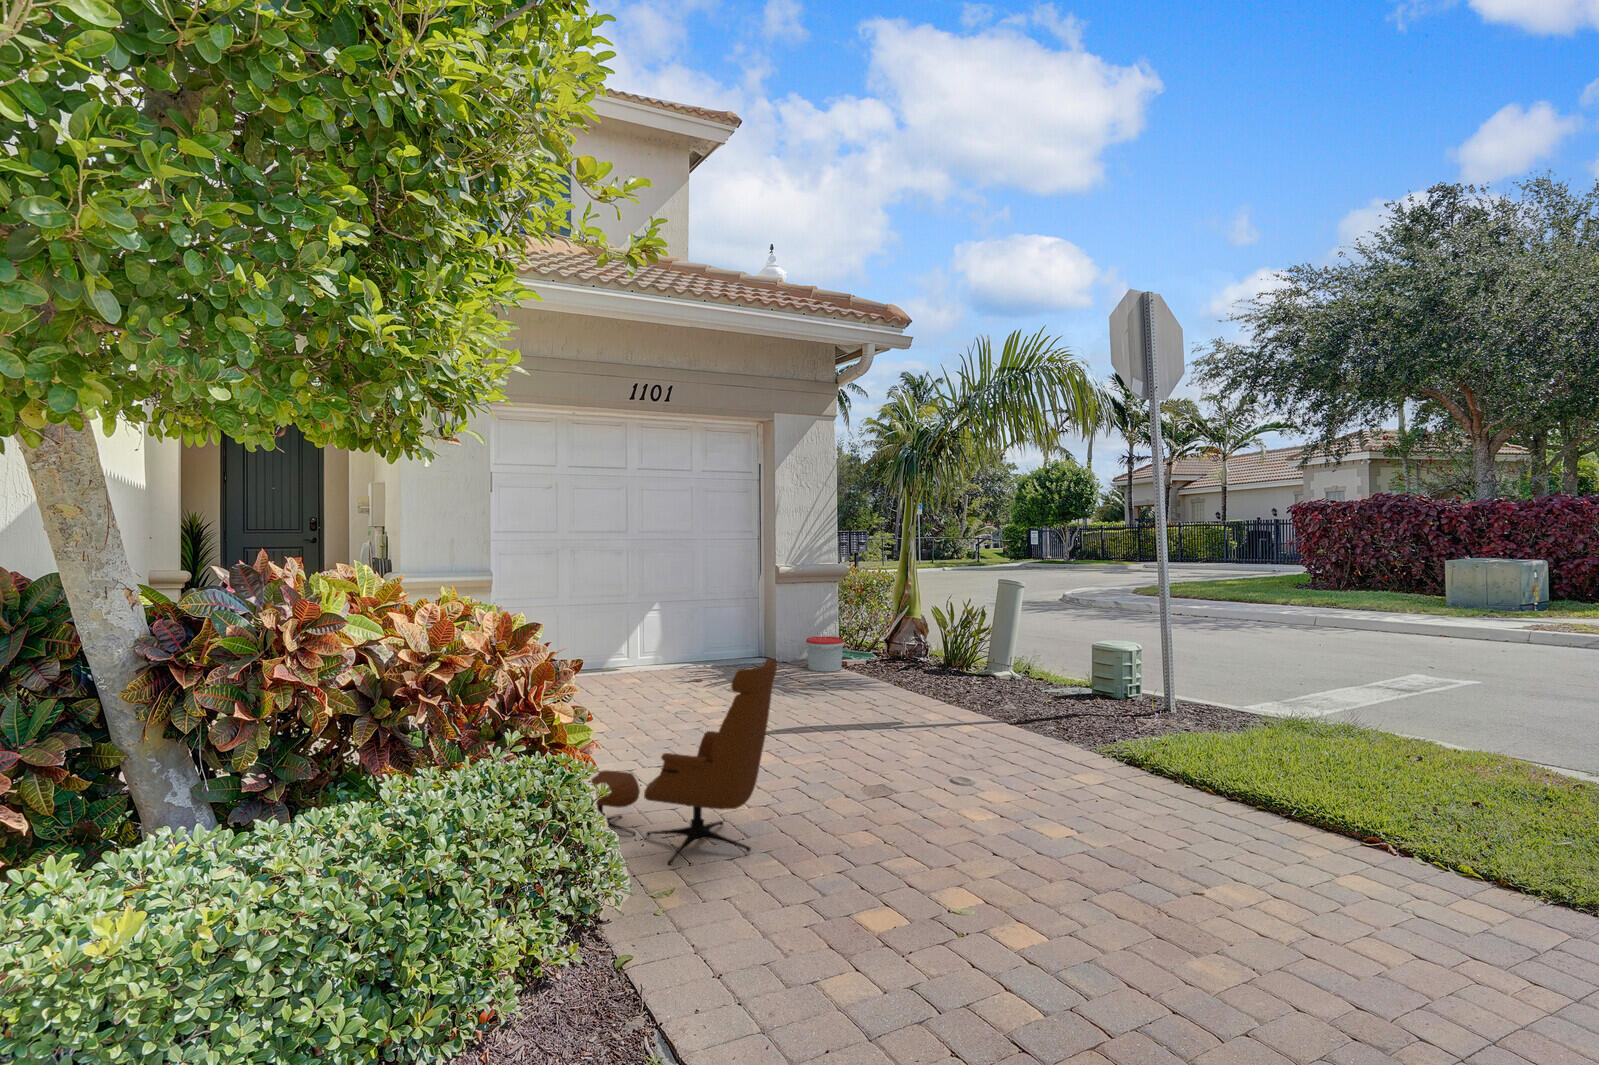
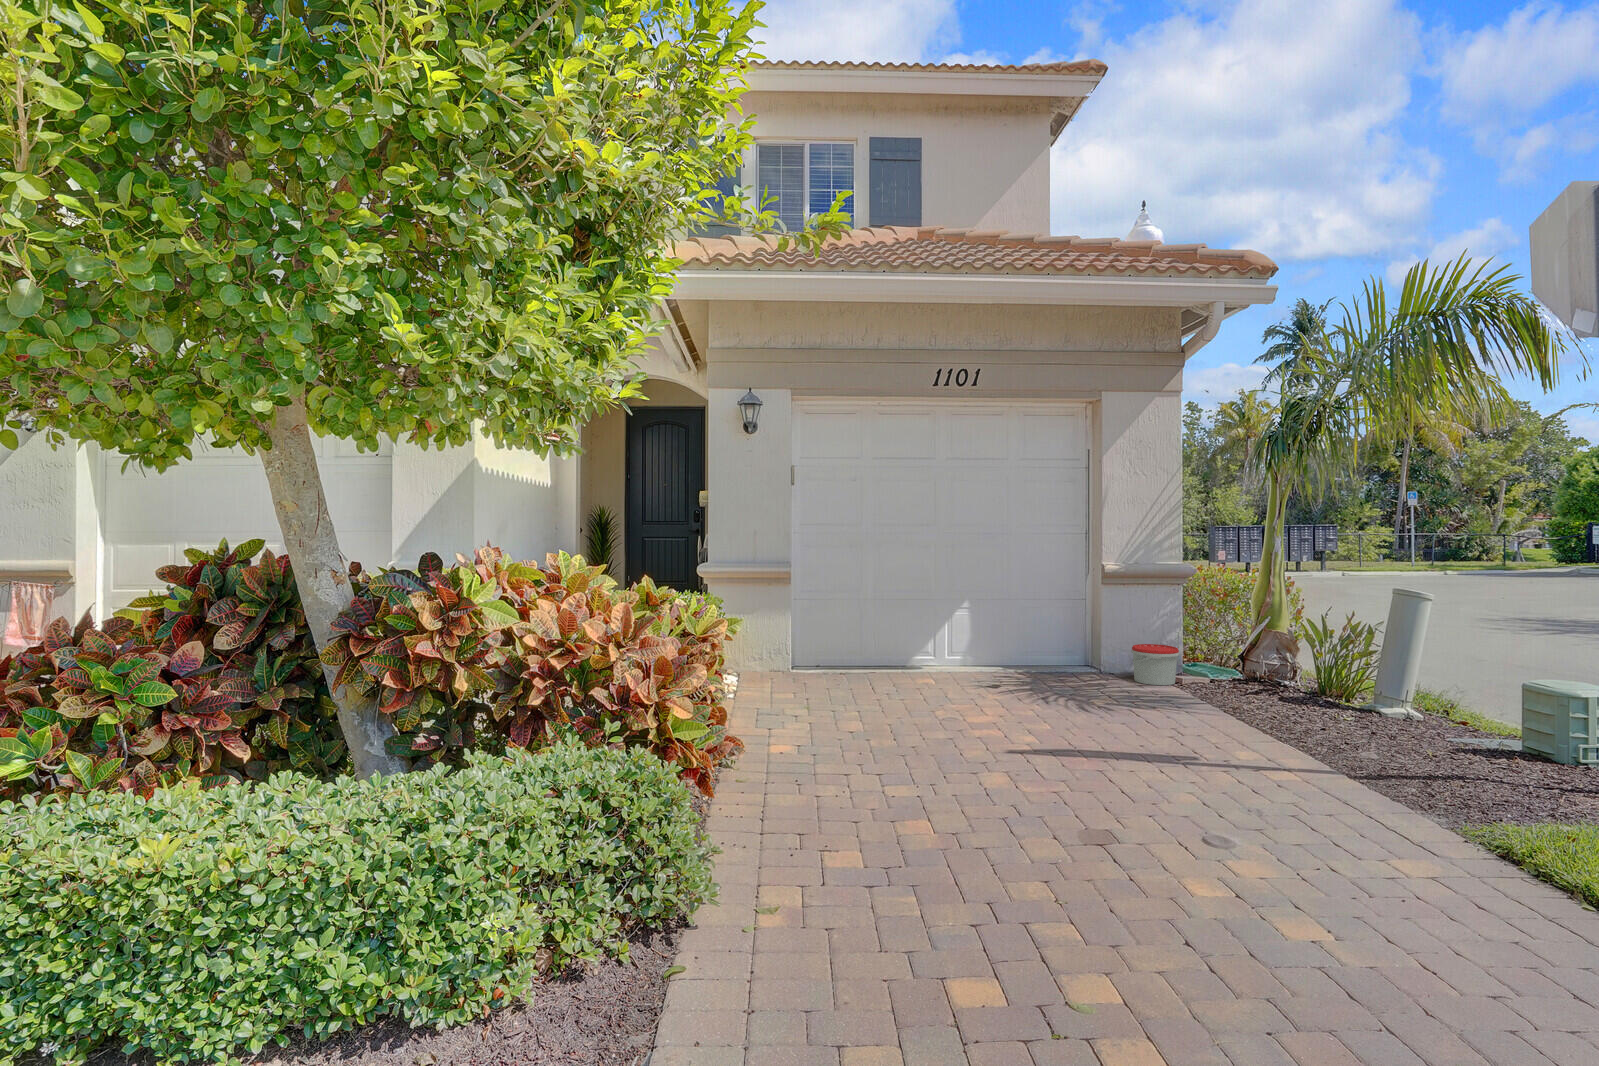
lounge chair: present [591,658,777,865] -> none [728,661,919,868]

